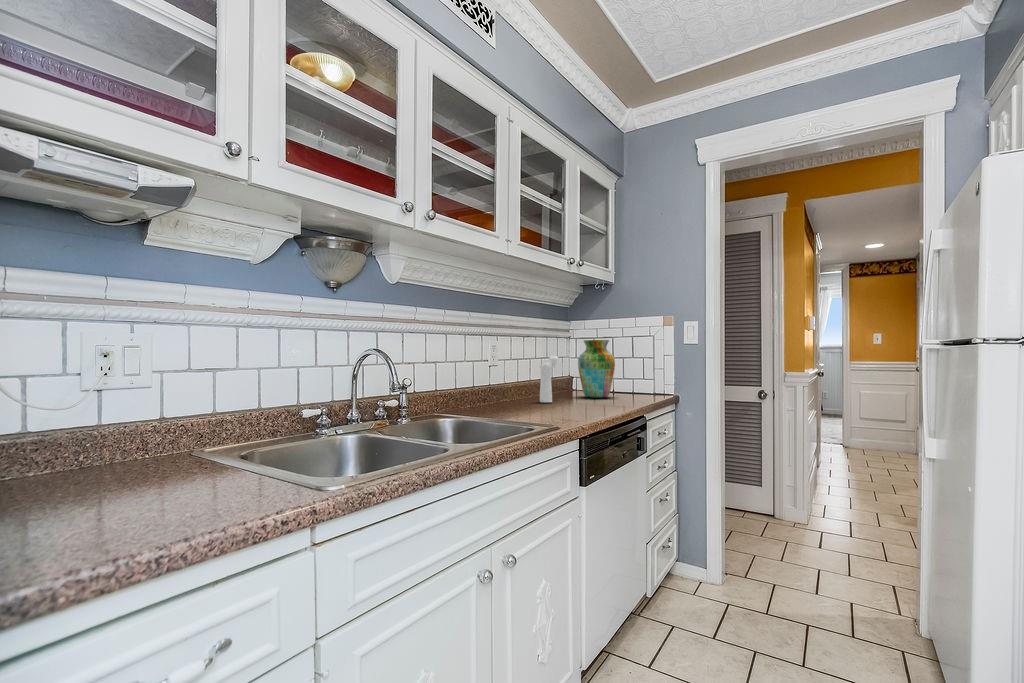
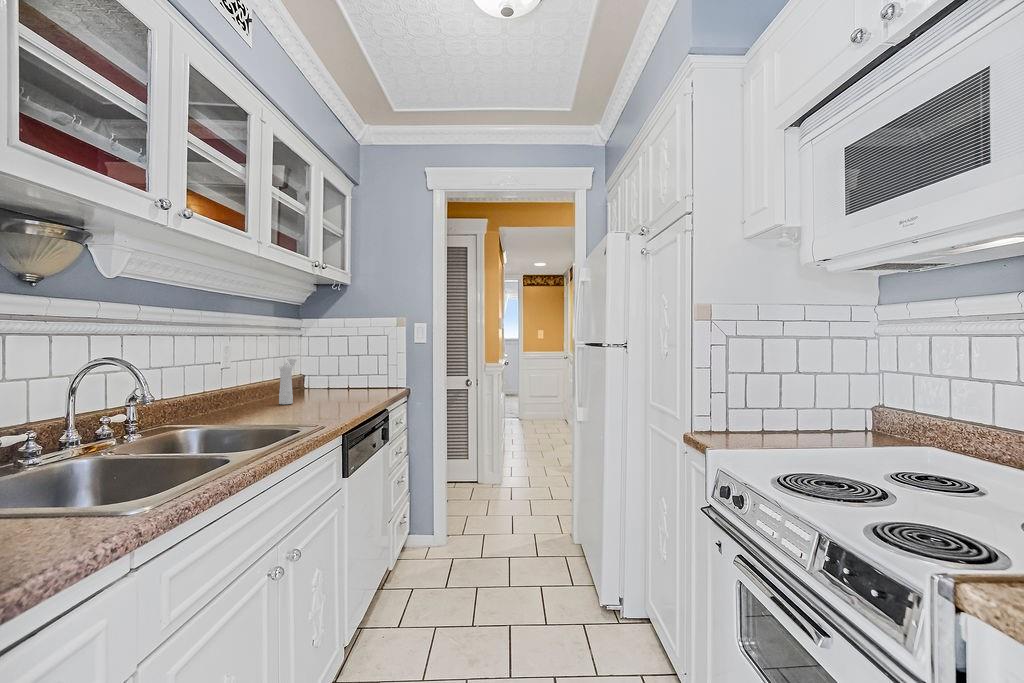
vase: present [578,340,615,398] -> none [315,341,353,396]

